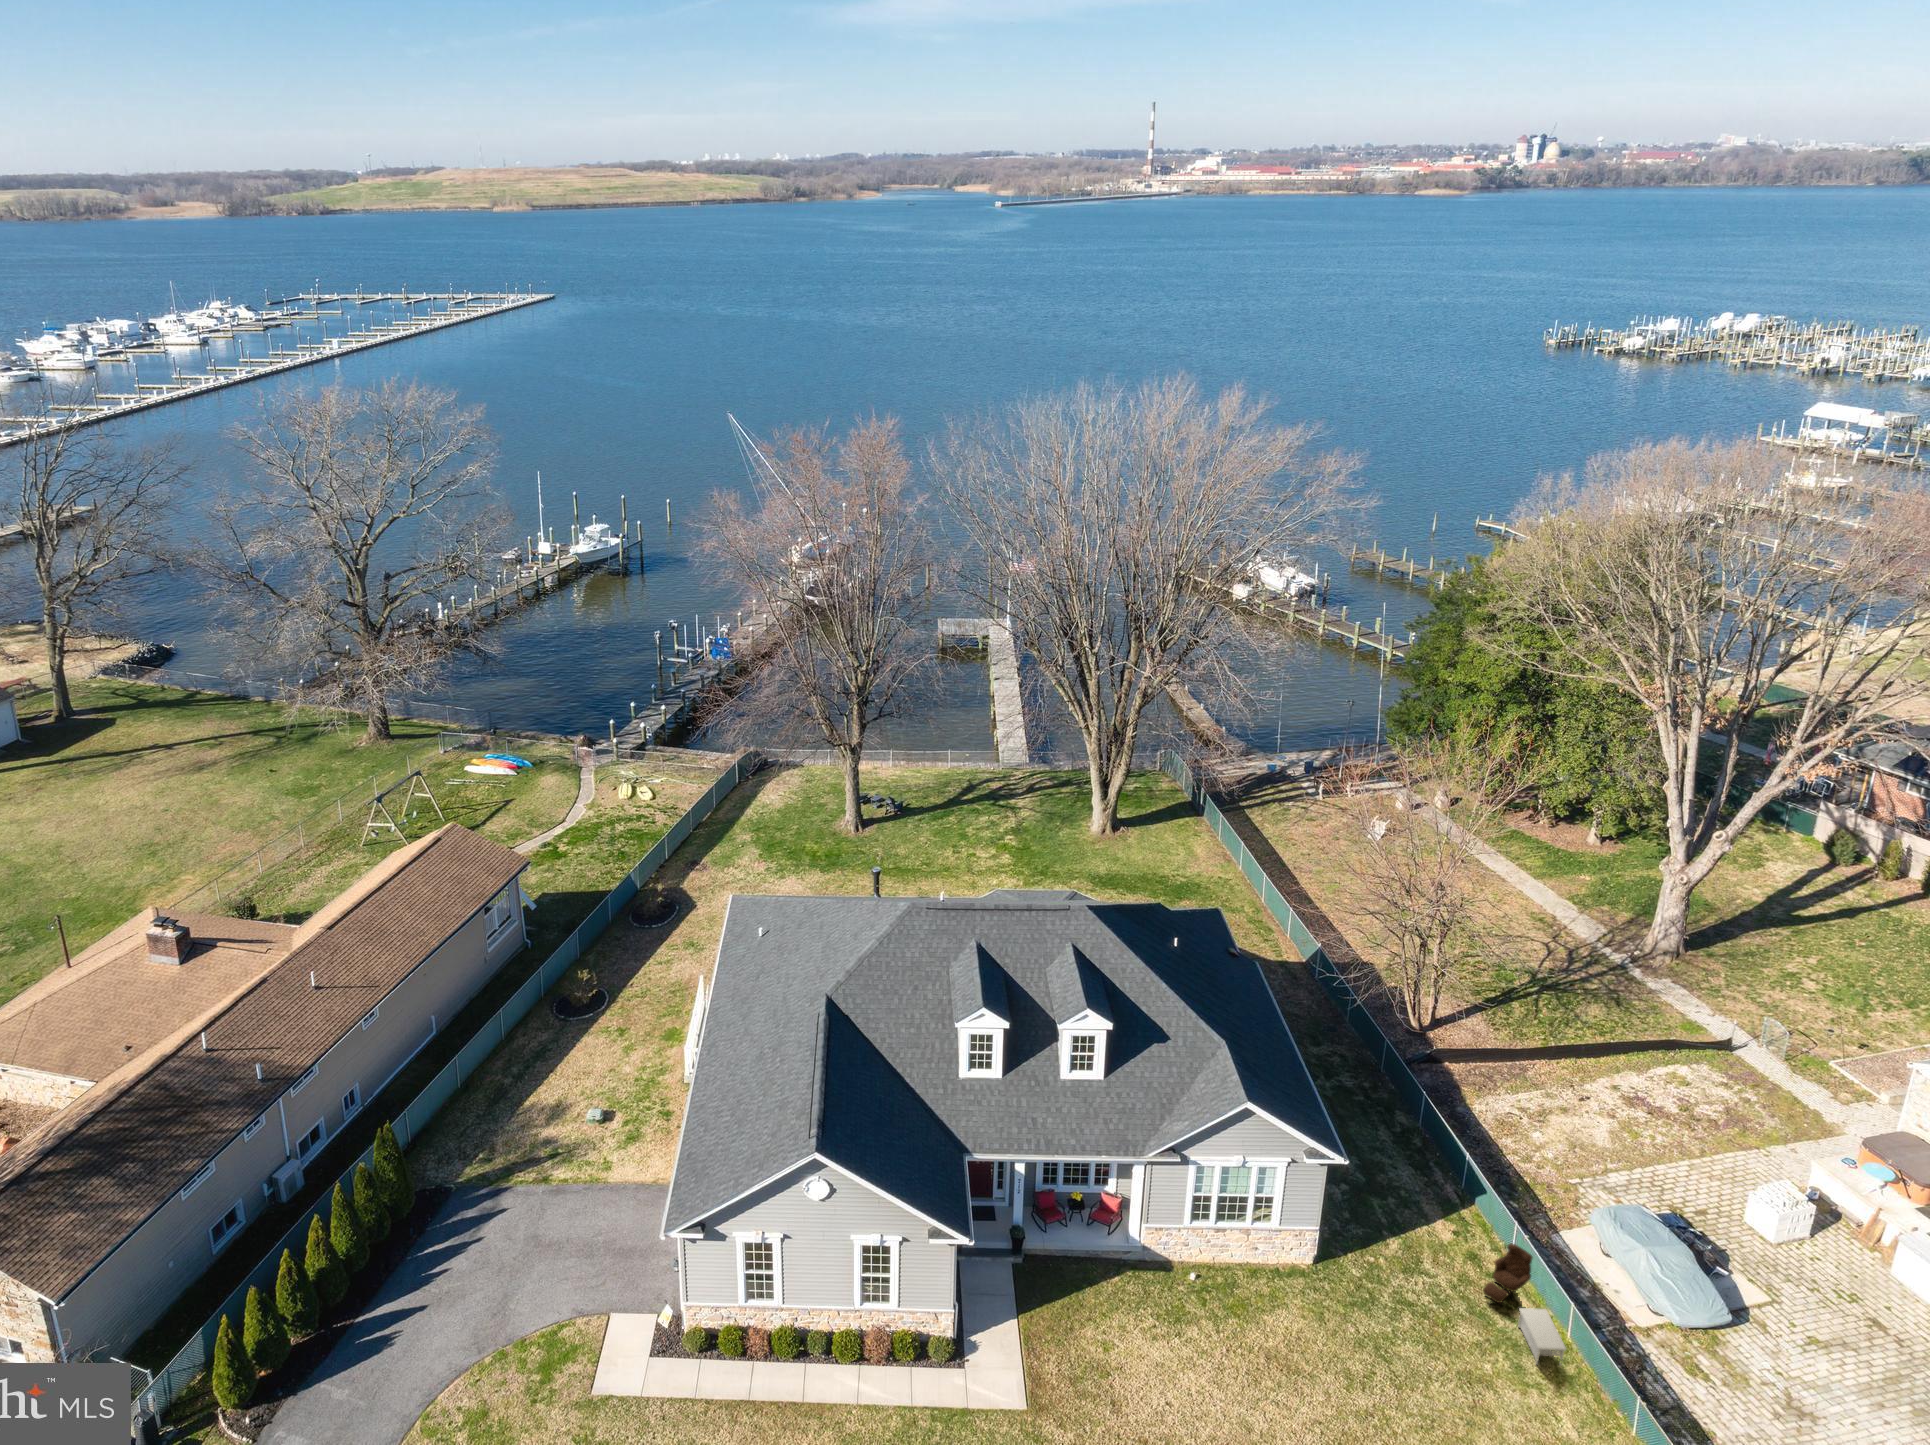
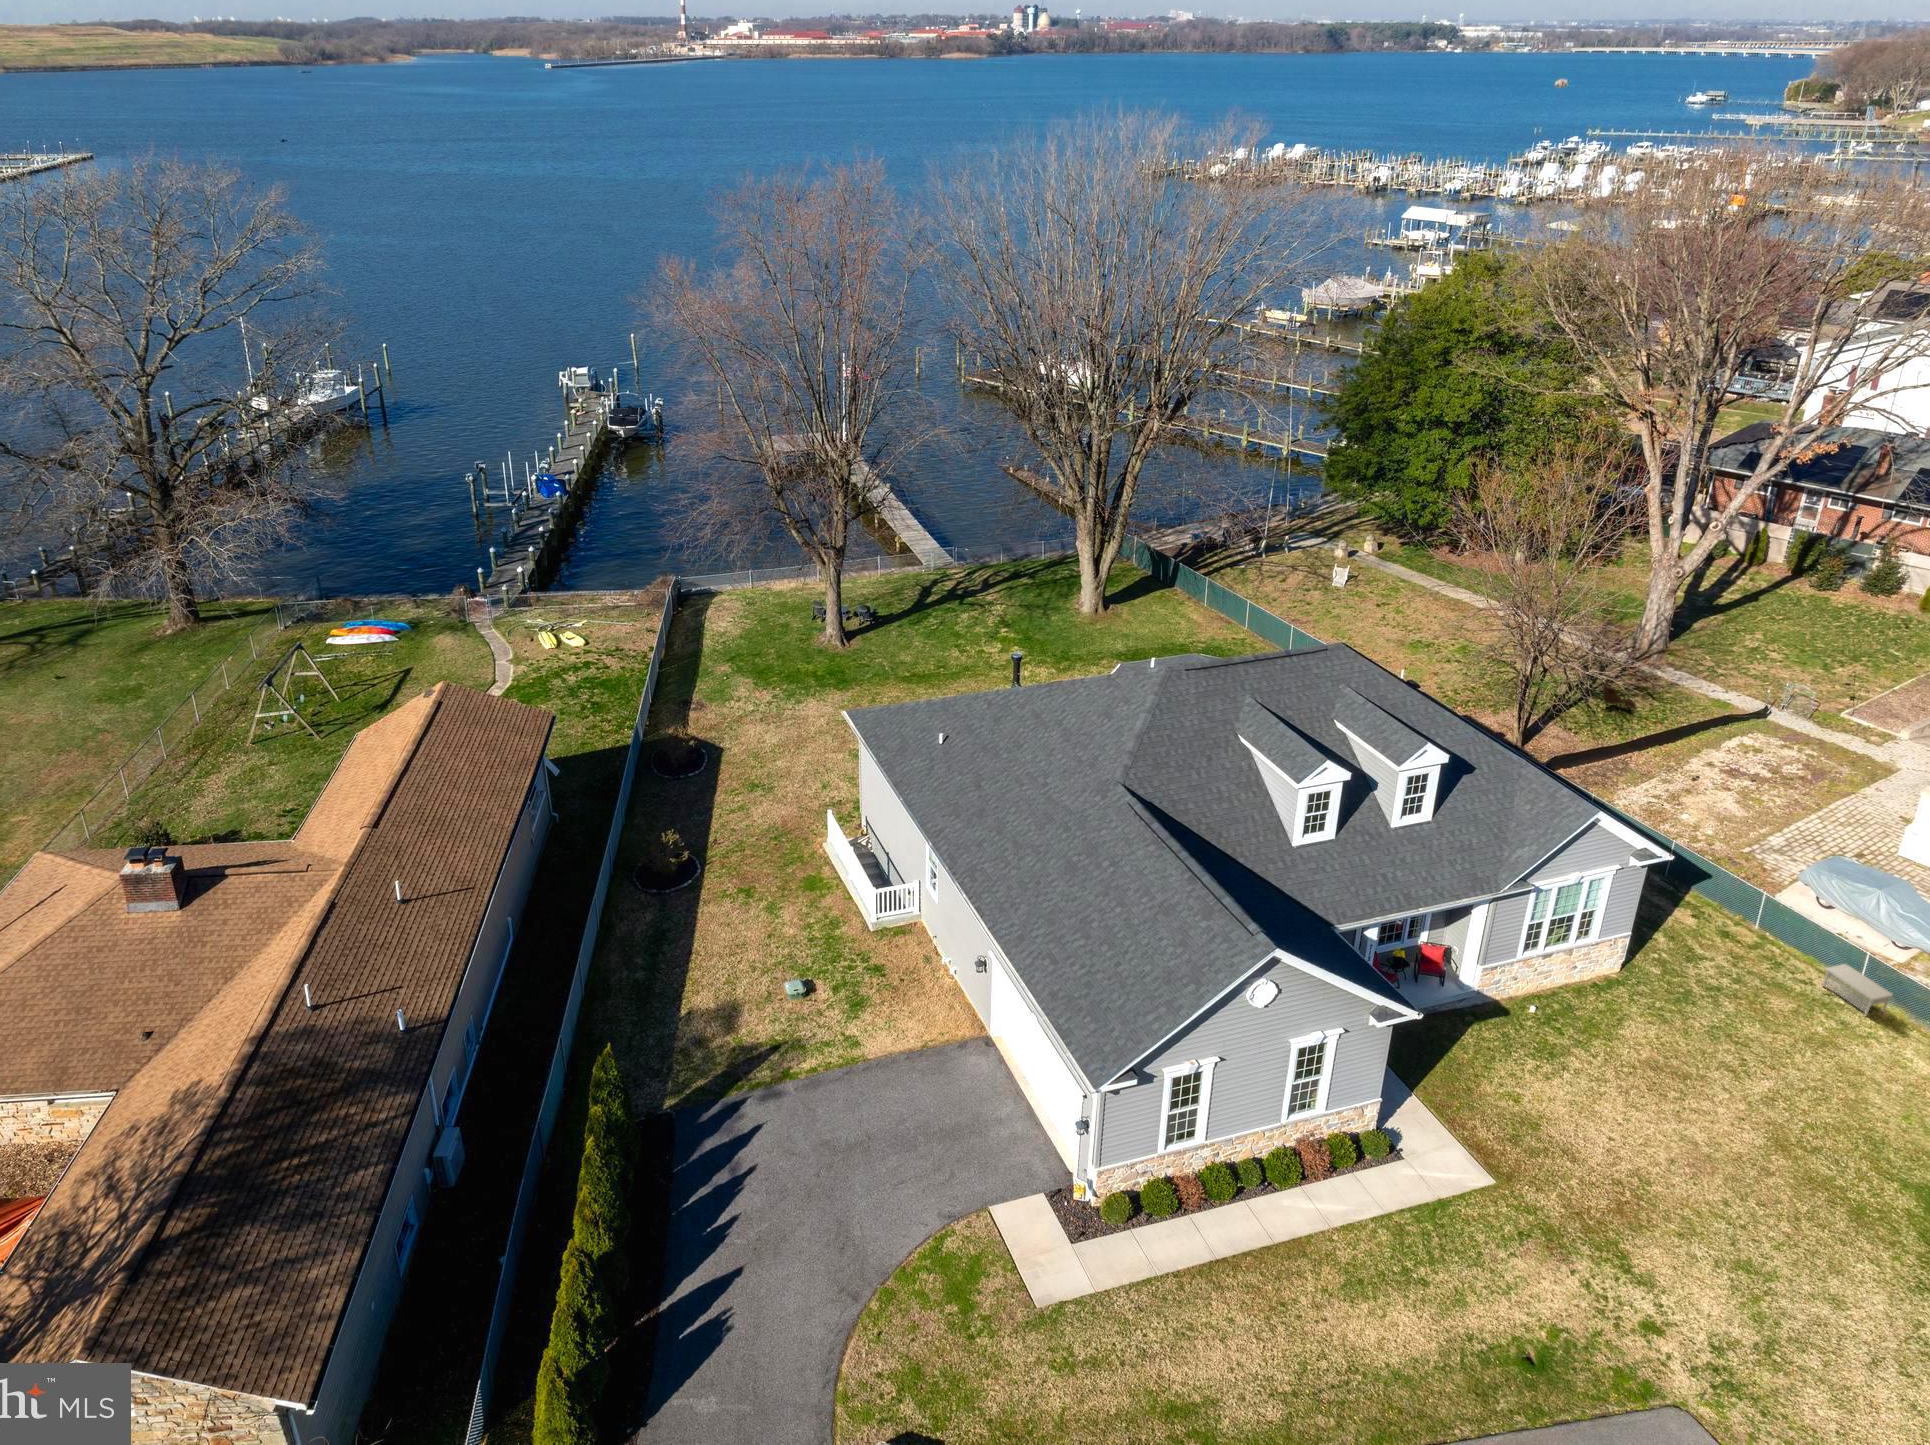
lounge chair: present [1483,1243,1533,1303] -> present [1603,681,1636,710]

